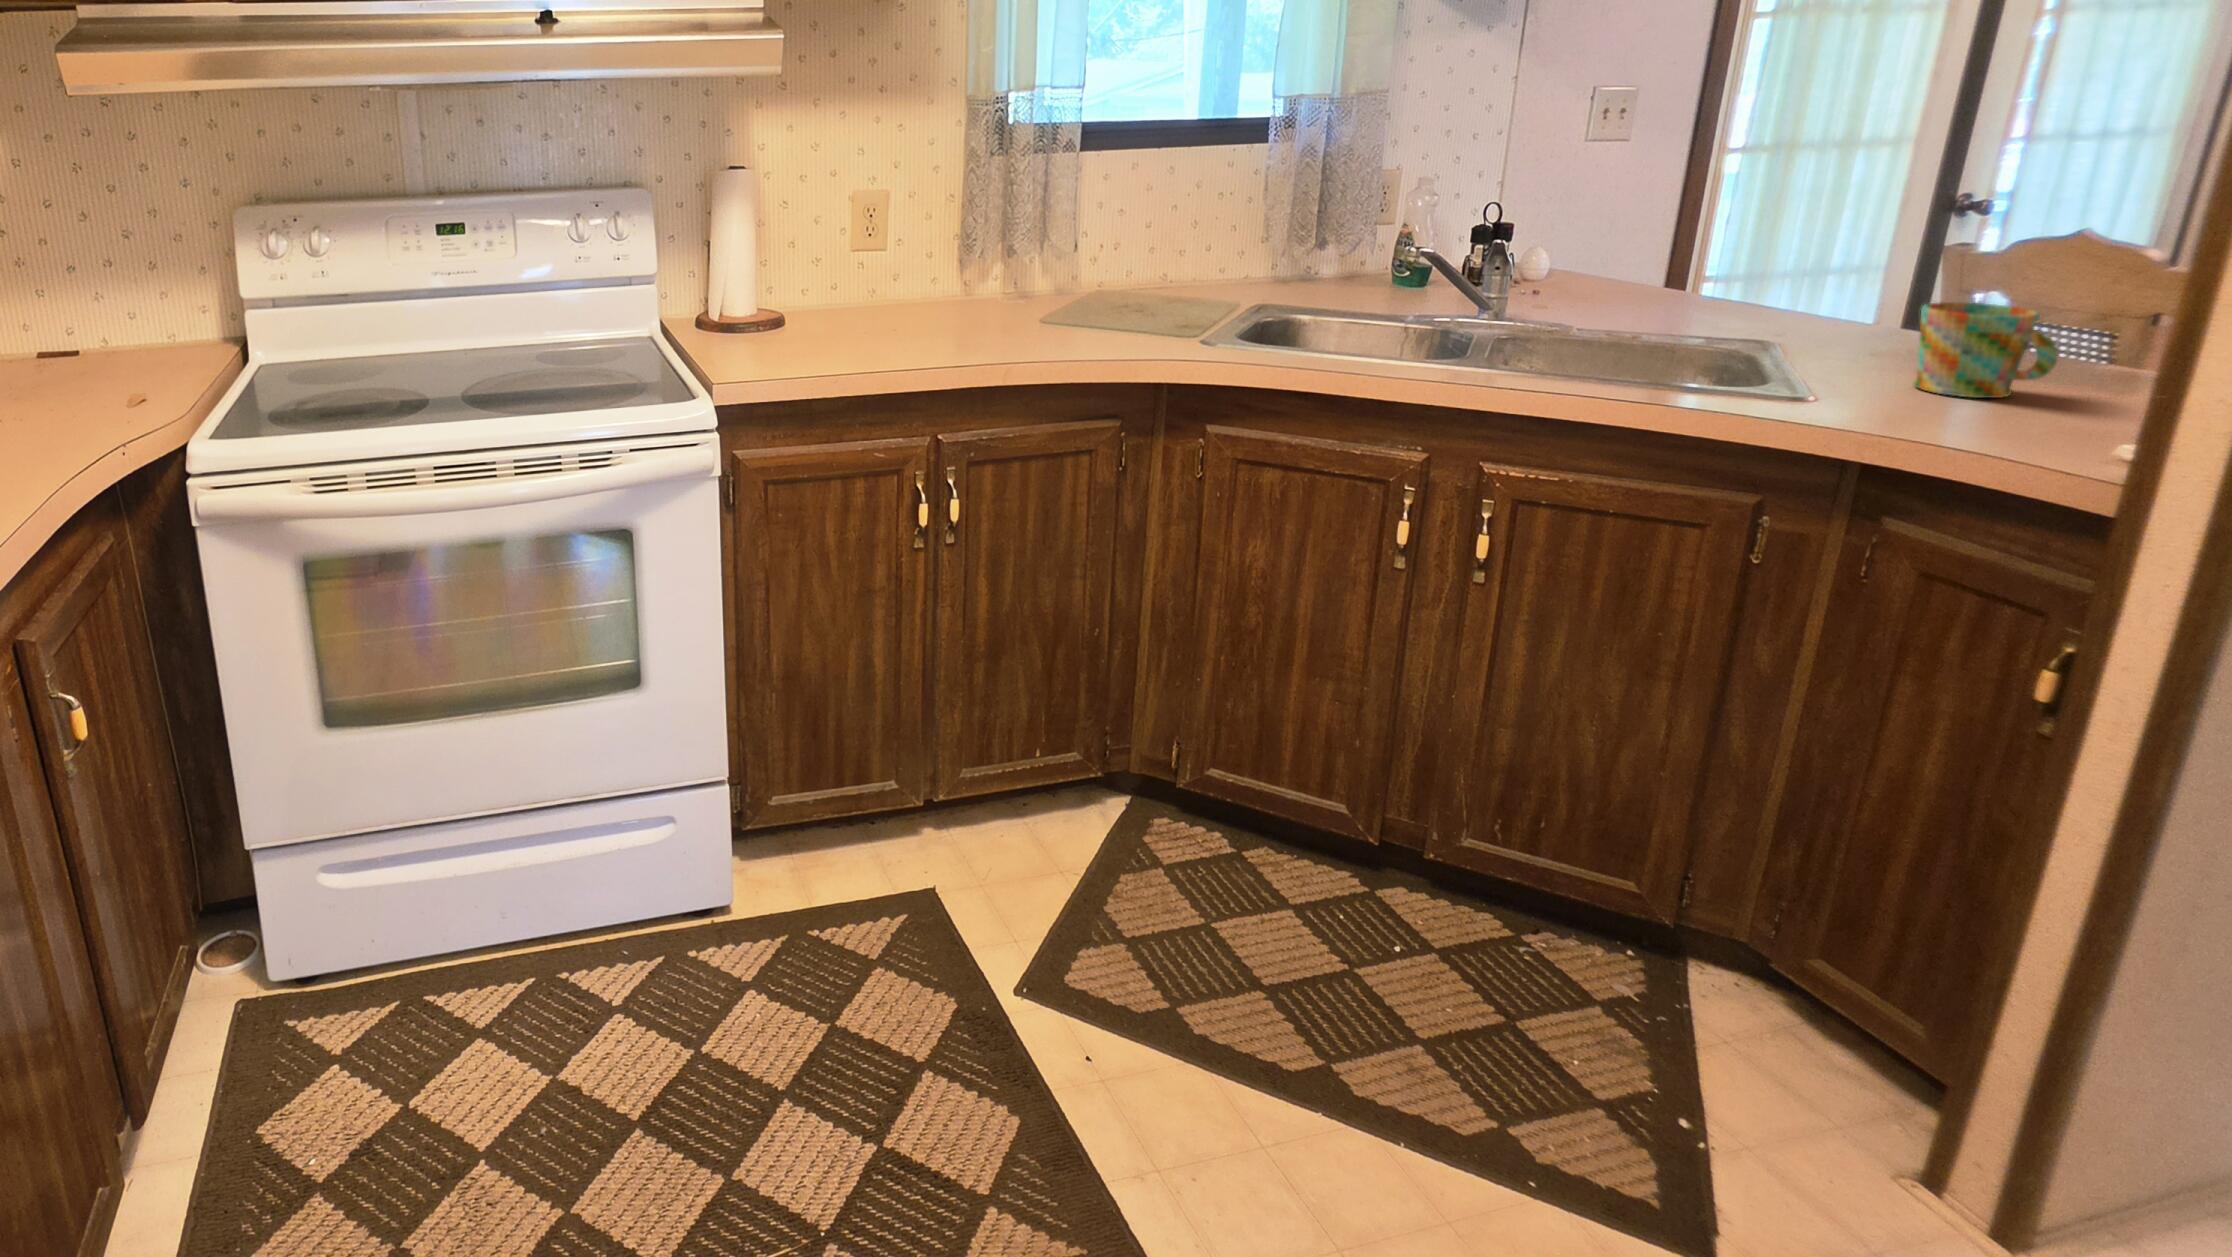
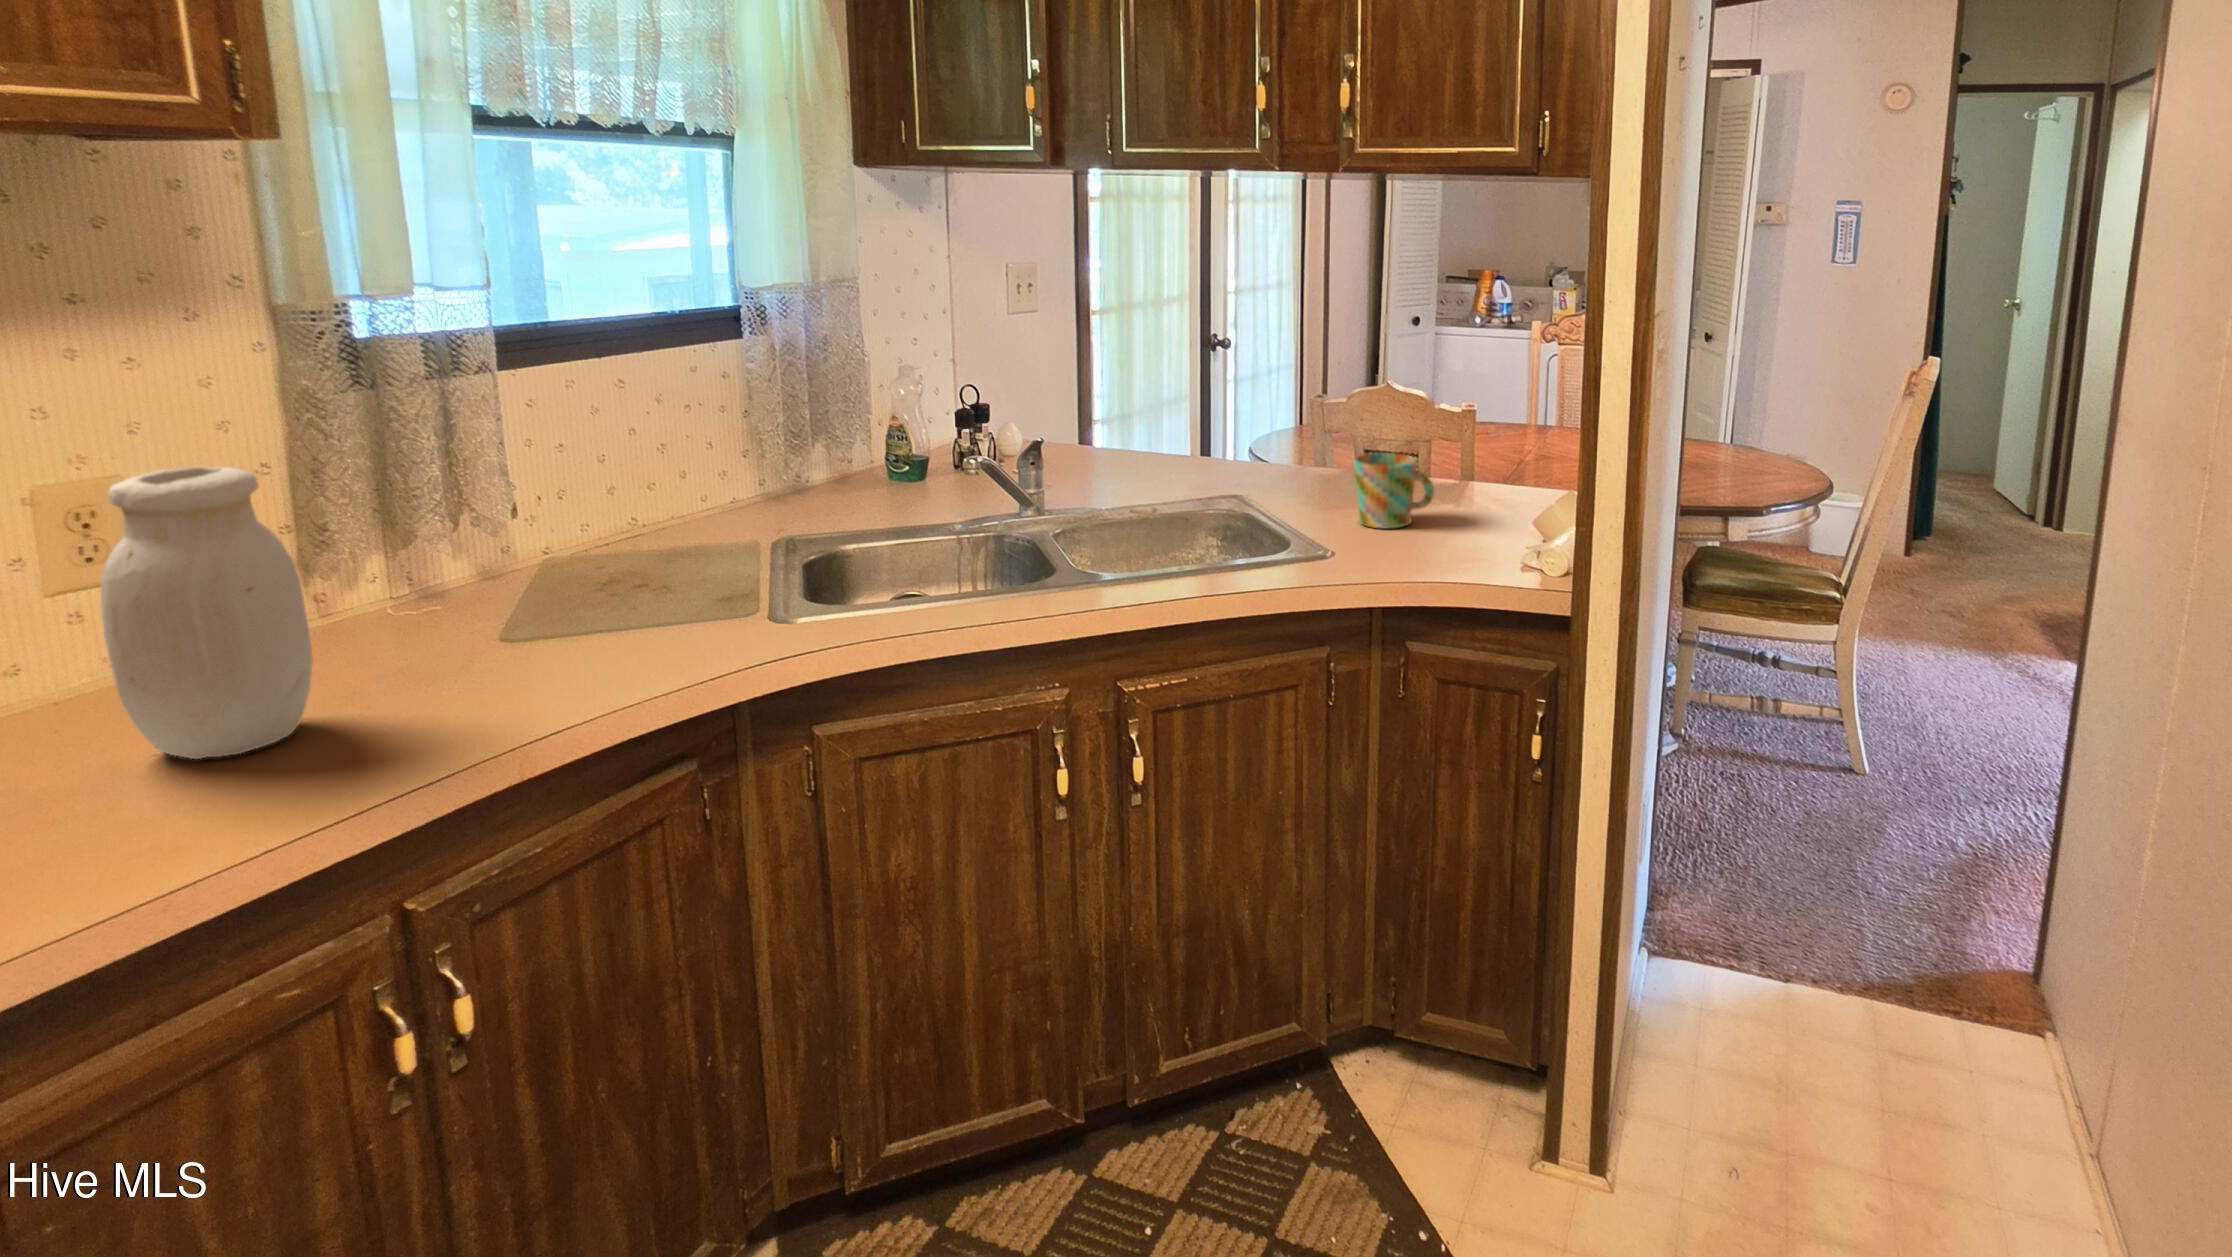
jar: none [858,185,935,345] -> present [101,467,313,759]

